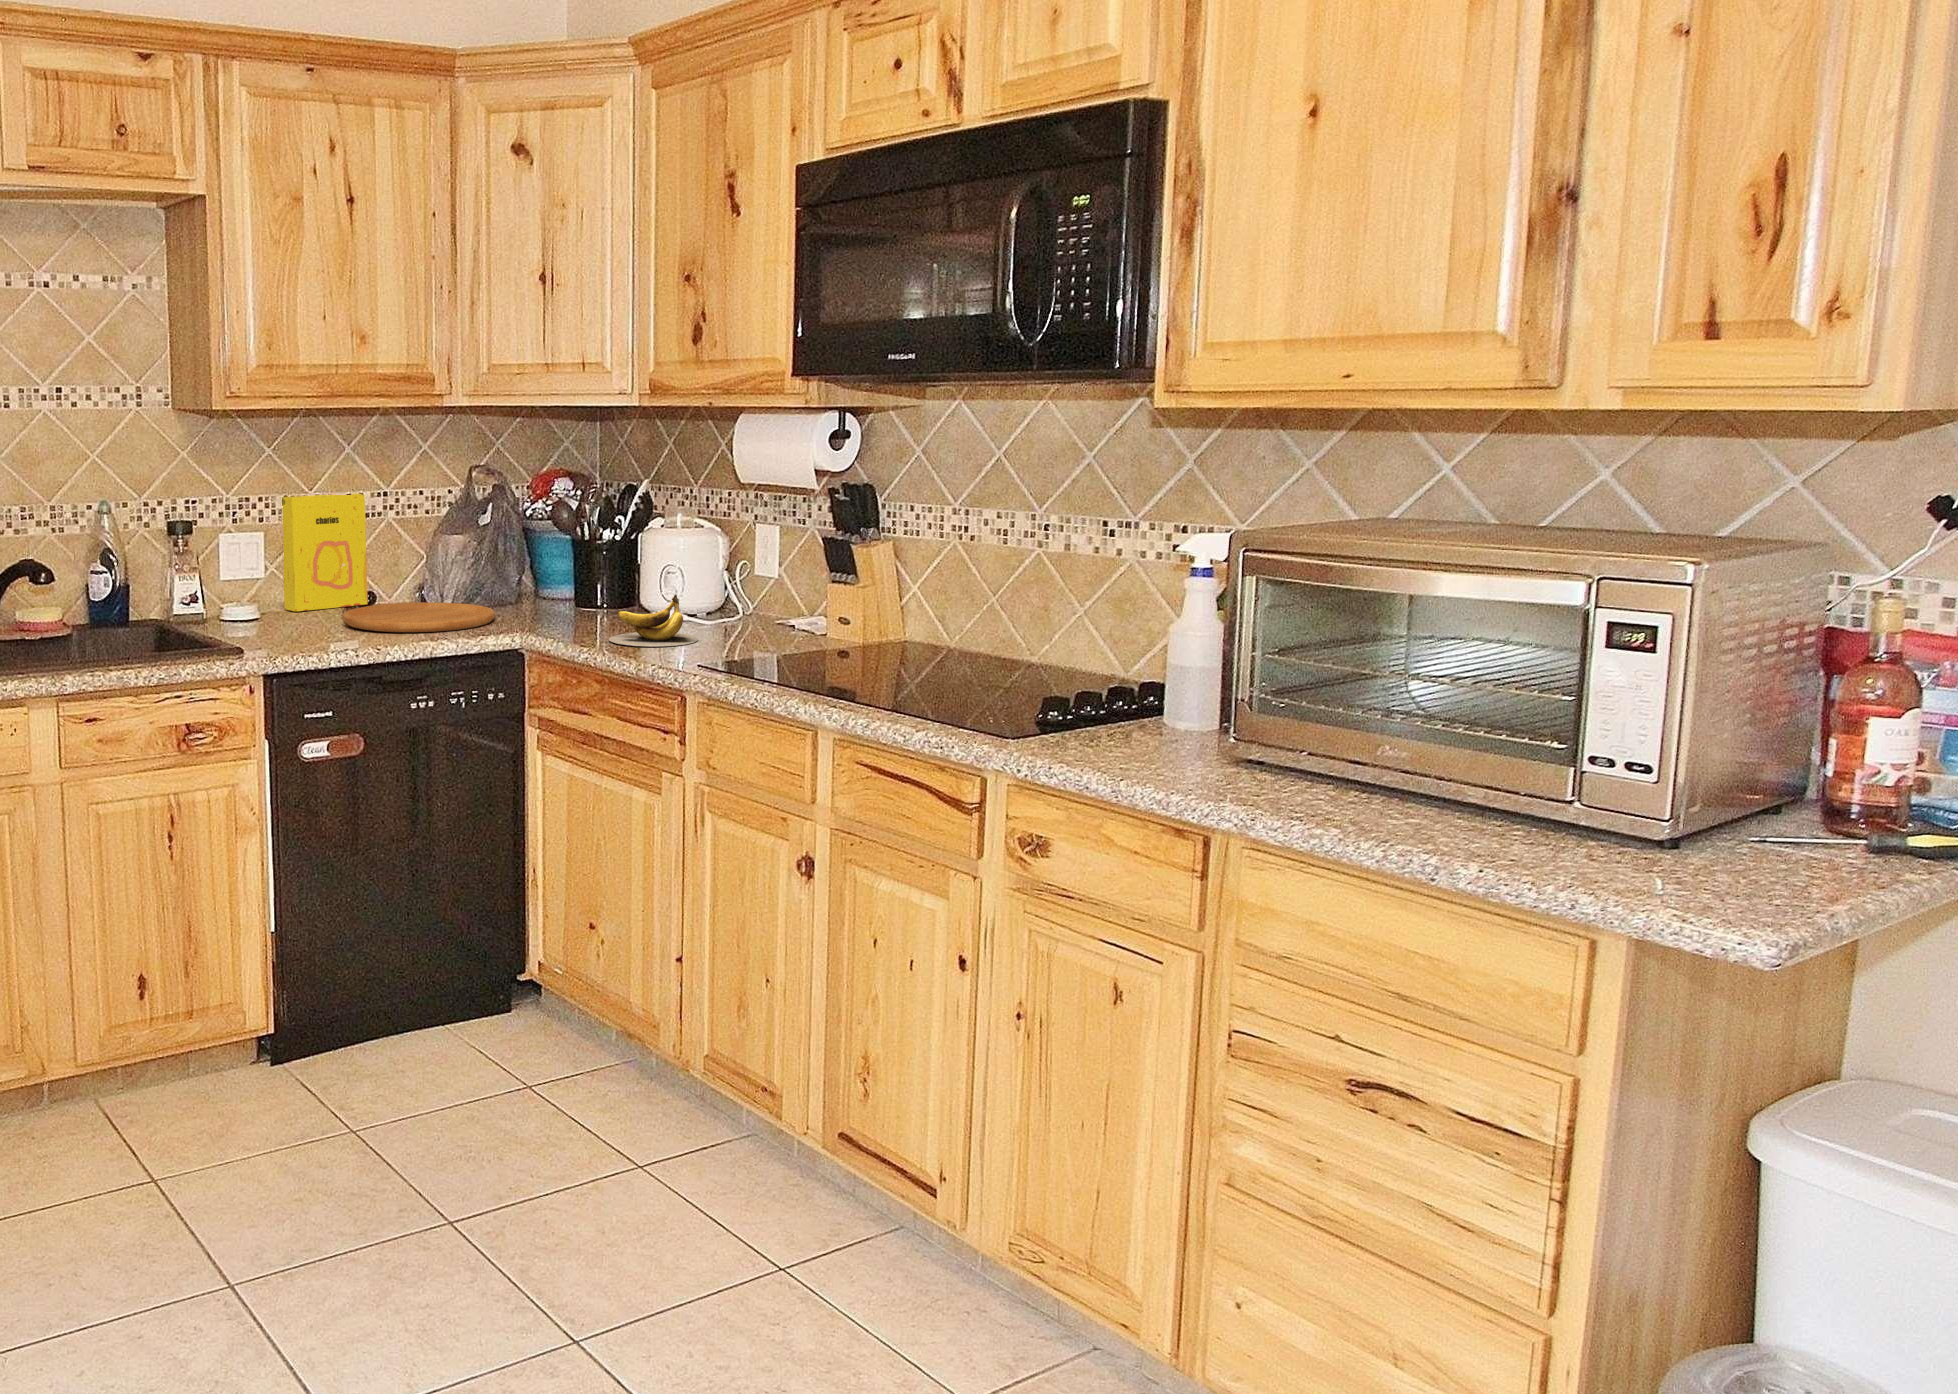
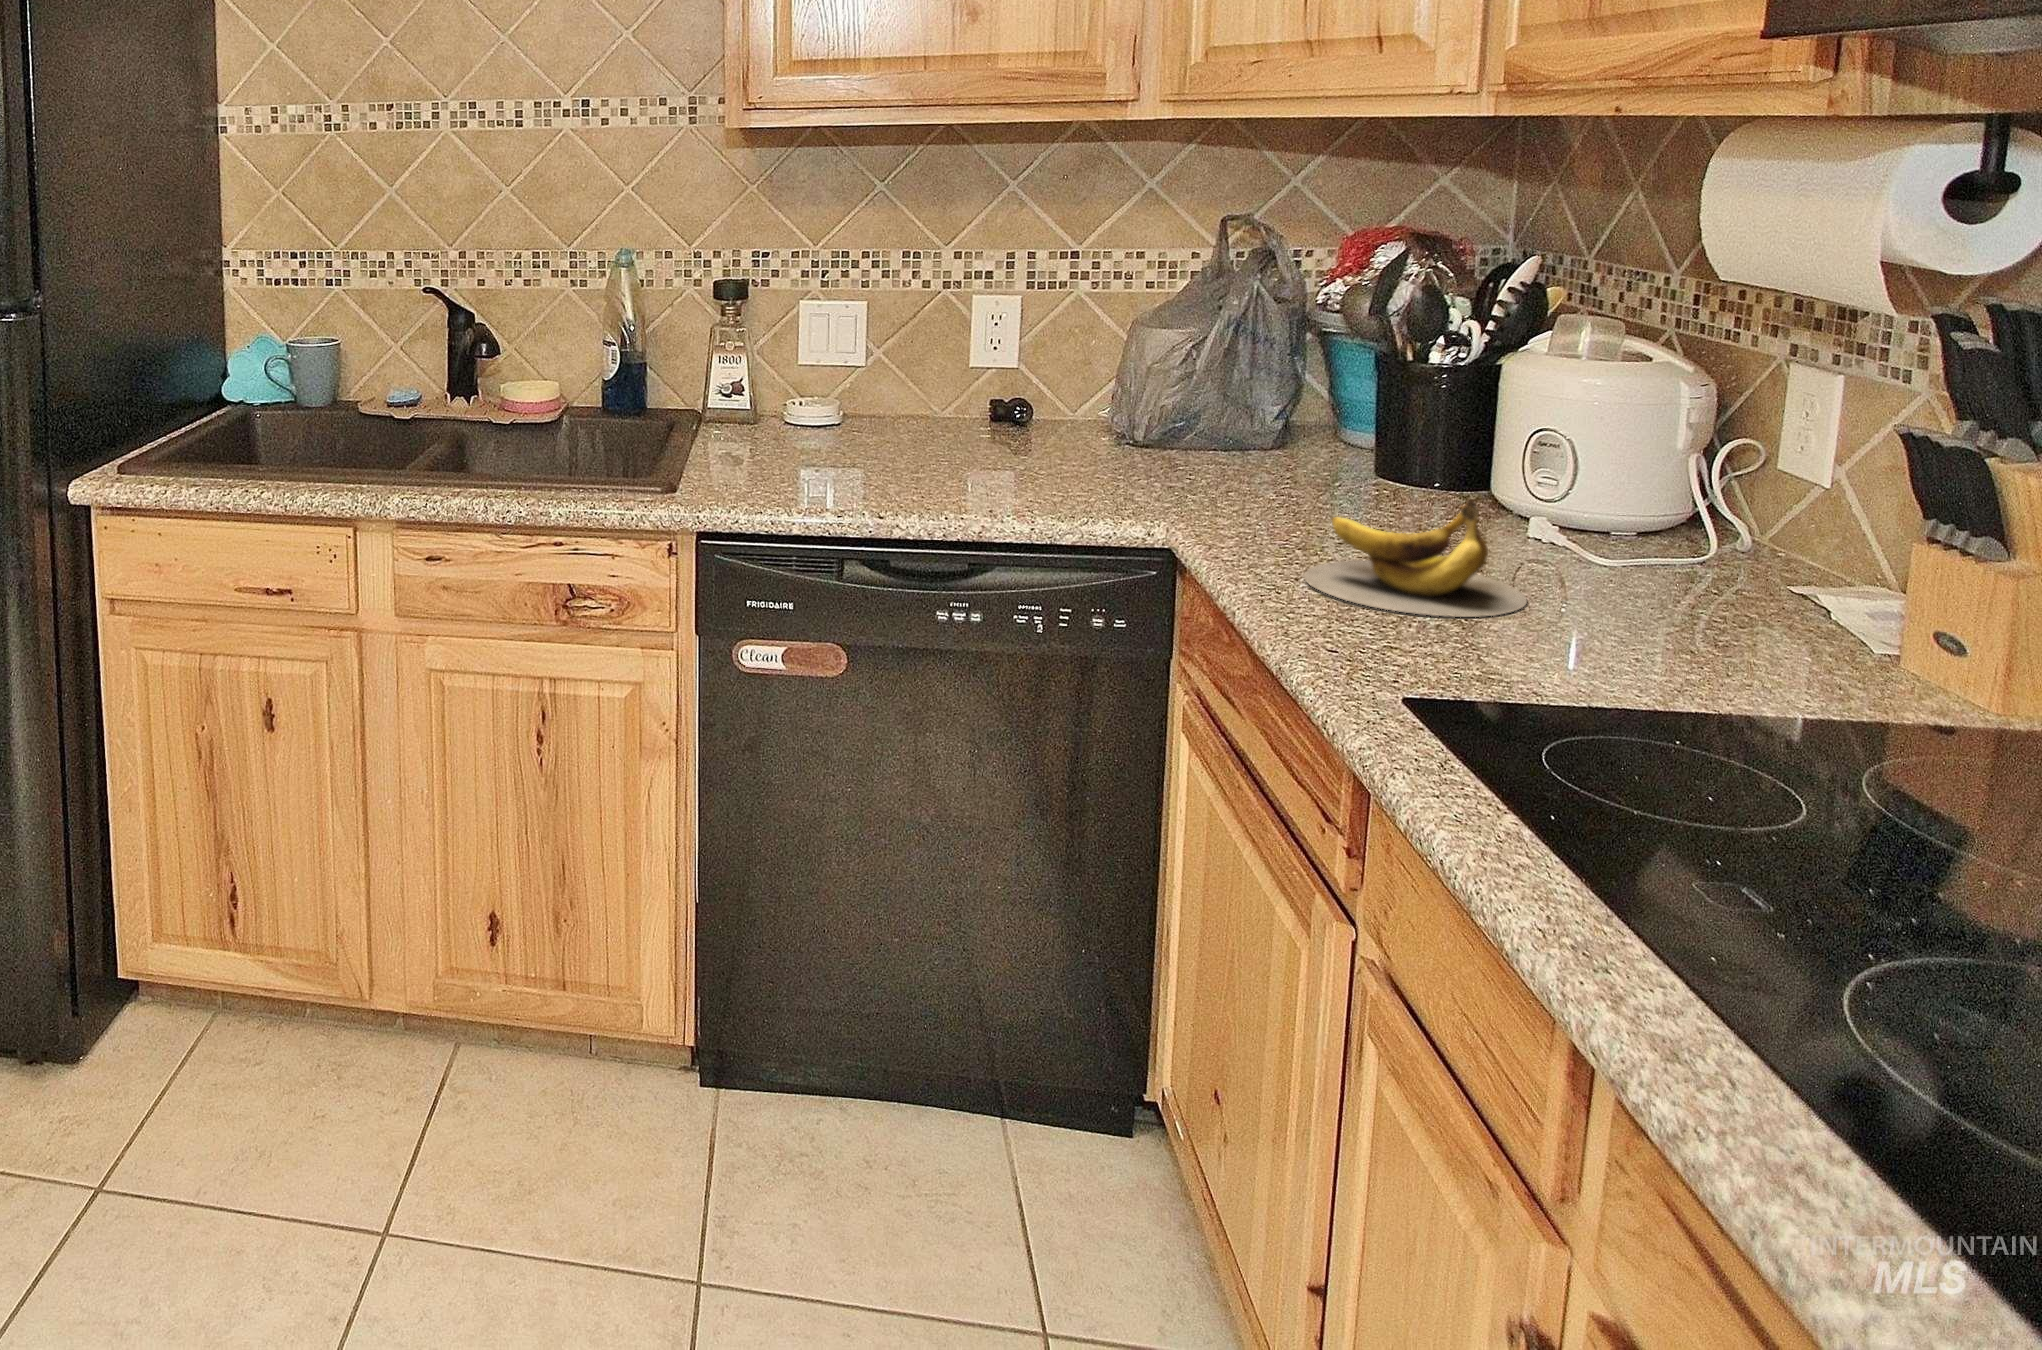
cereal box: present [282,493,368,612] -> none [894,250,1031,423]
cutting board: present [343,602,495,632] -> none [907,430,1174,495]

